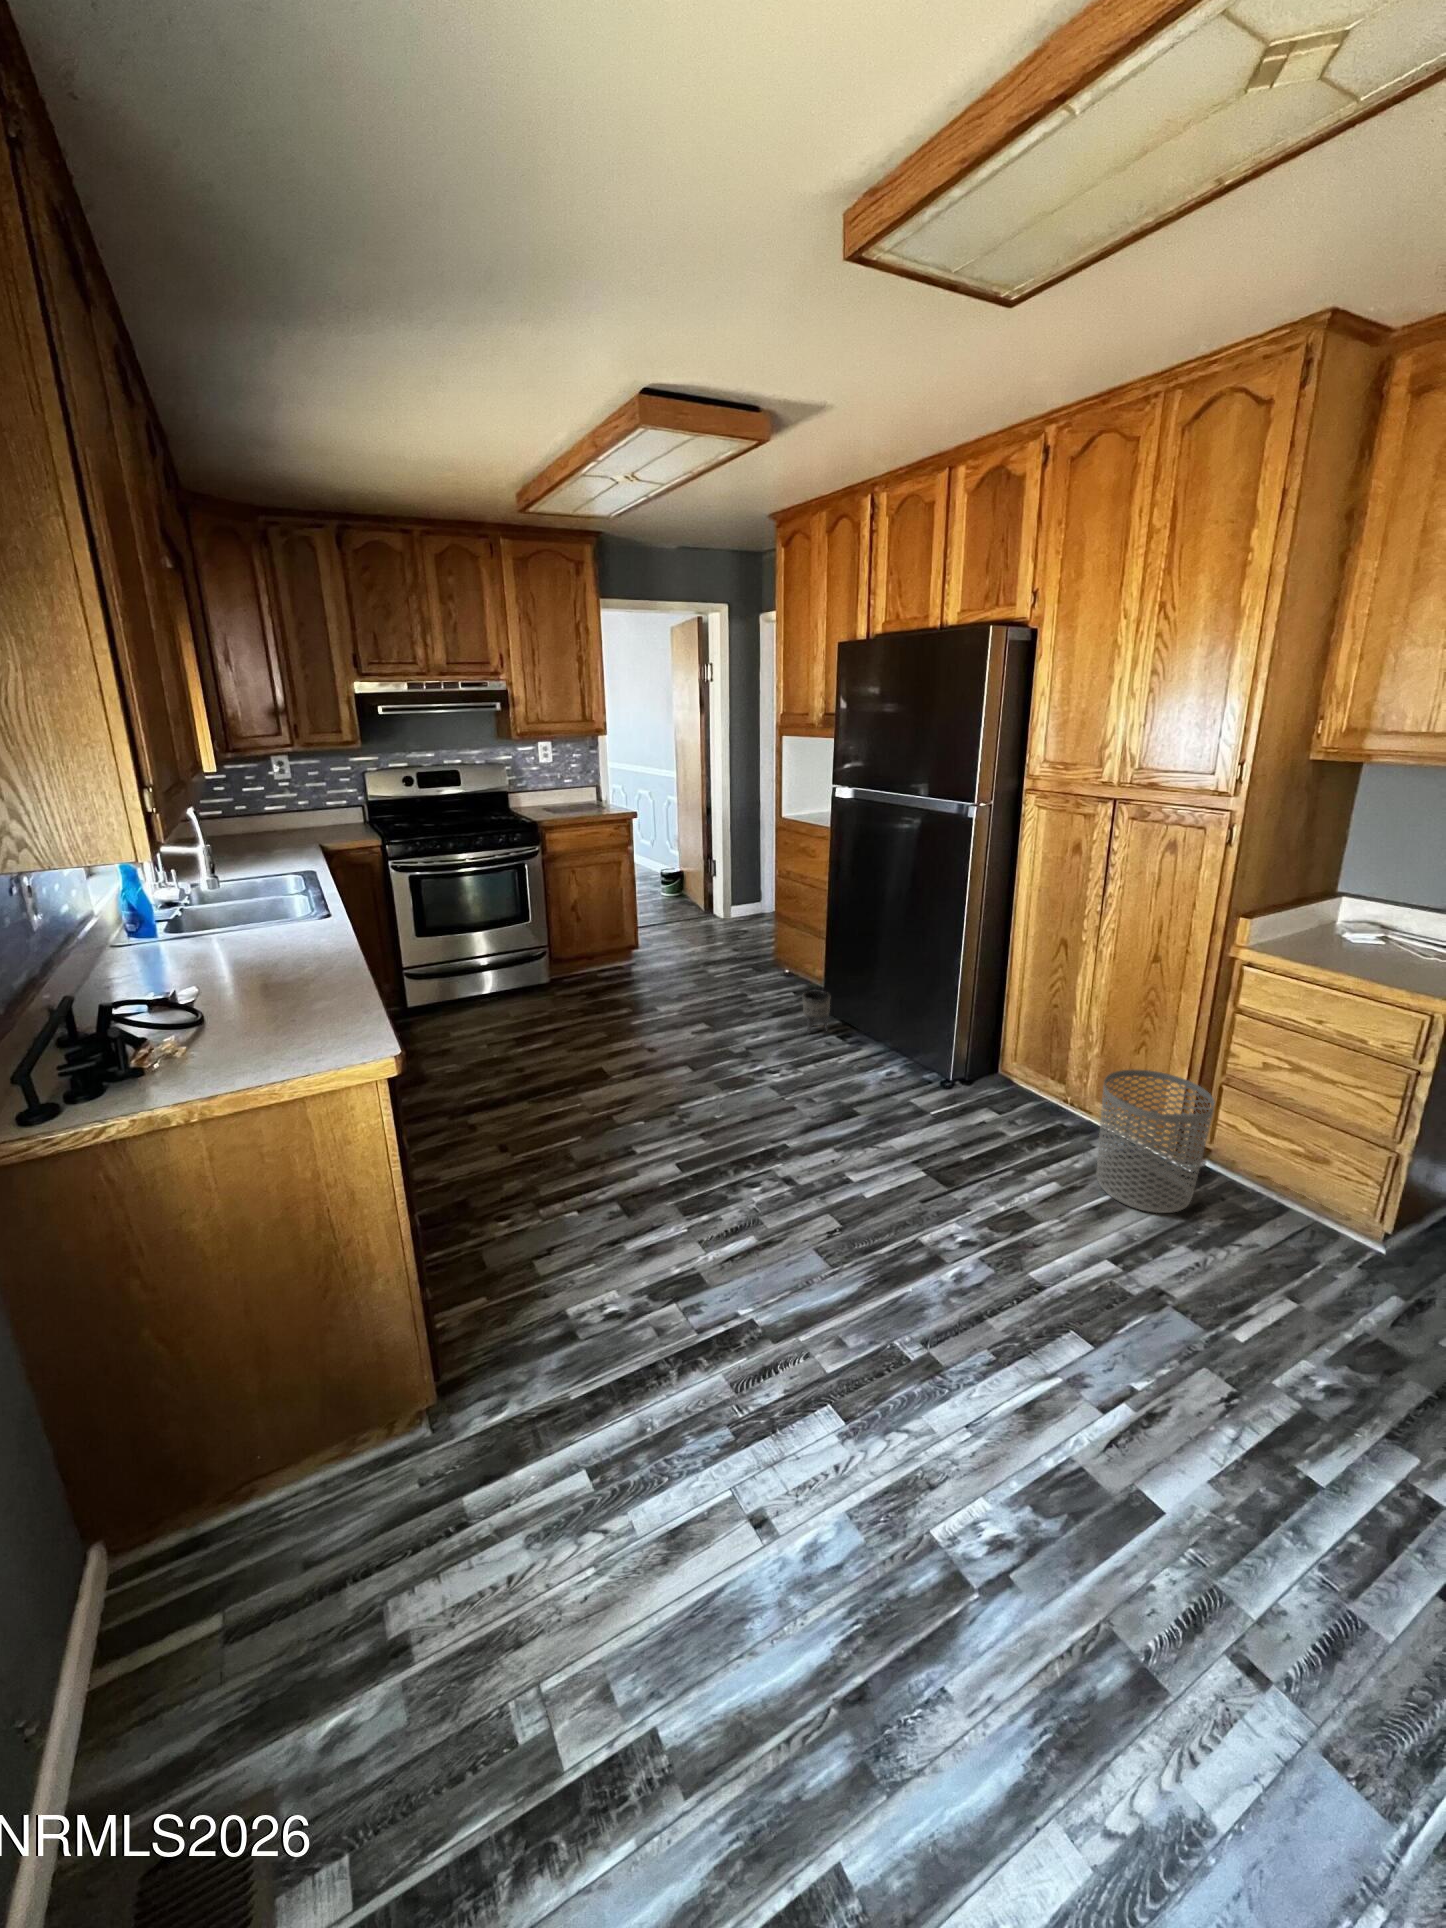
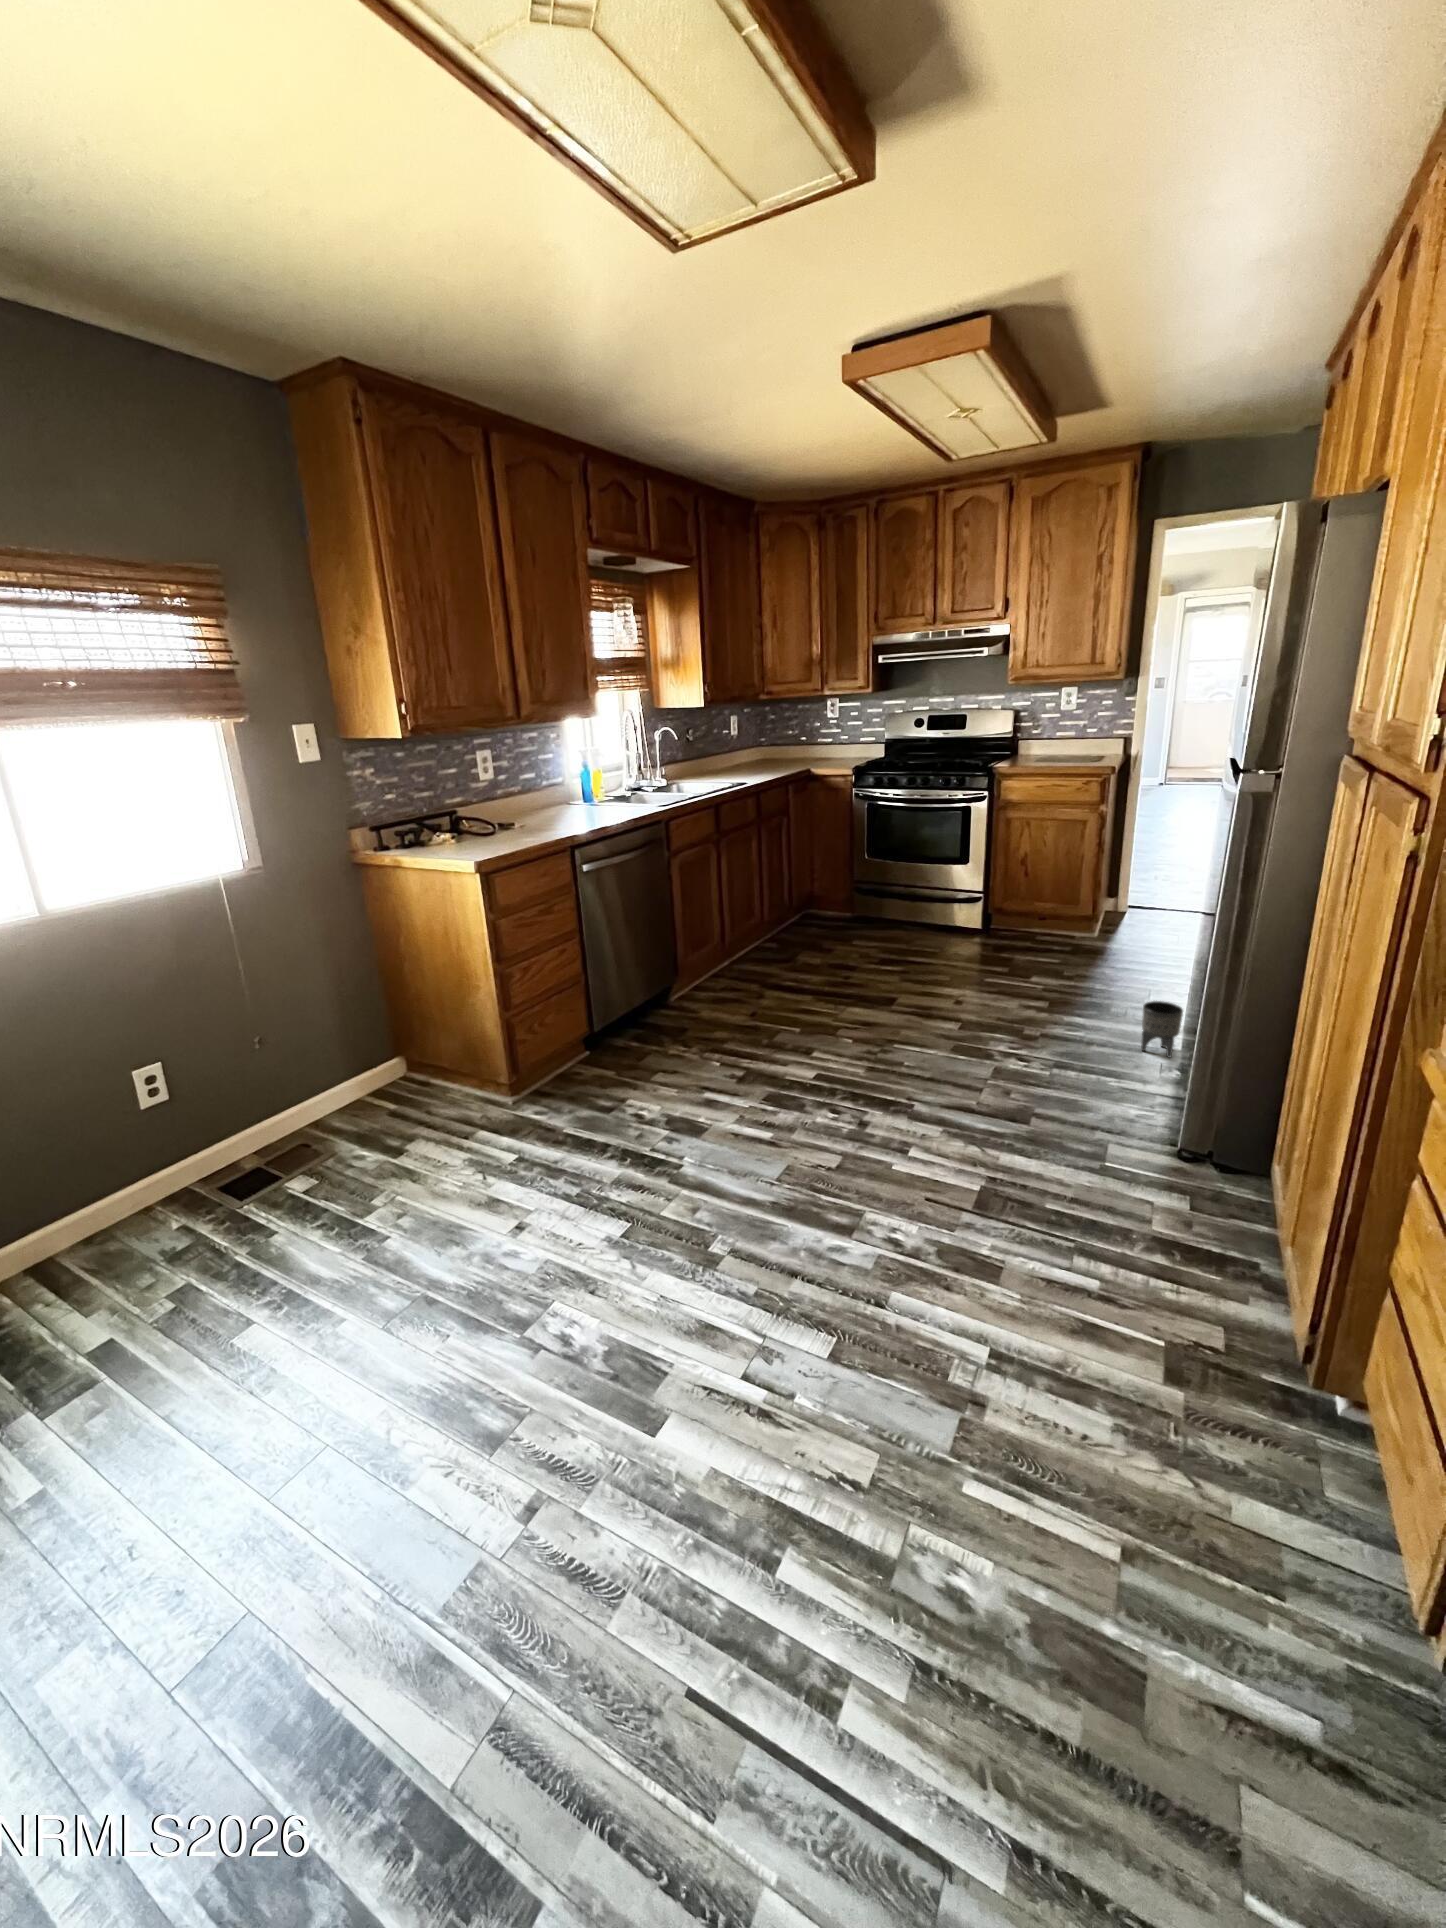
waste bin: present [1097,1070,1215,1213] -> none [1135,1181,1323,1419]

